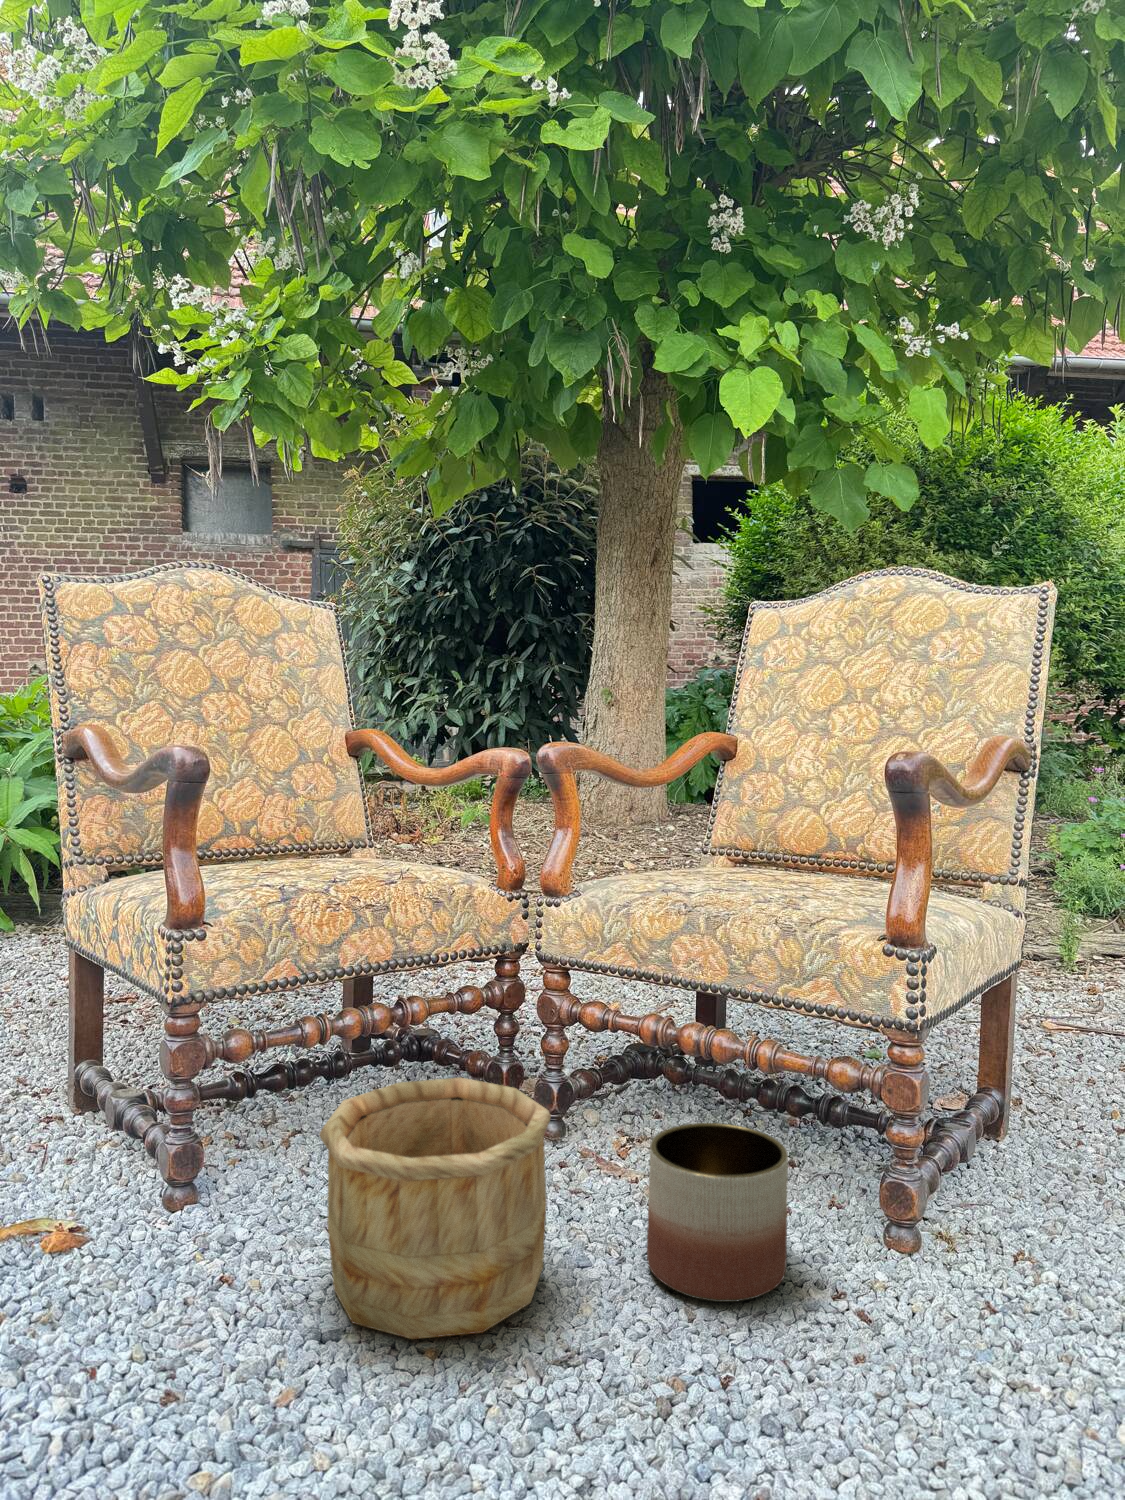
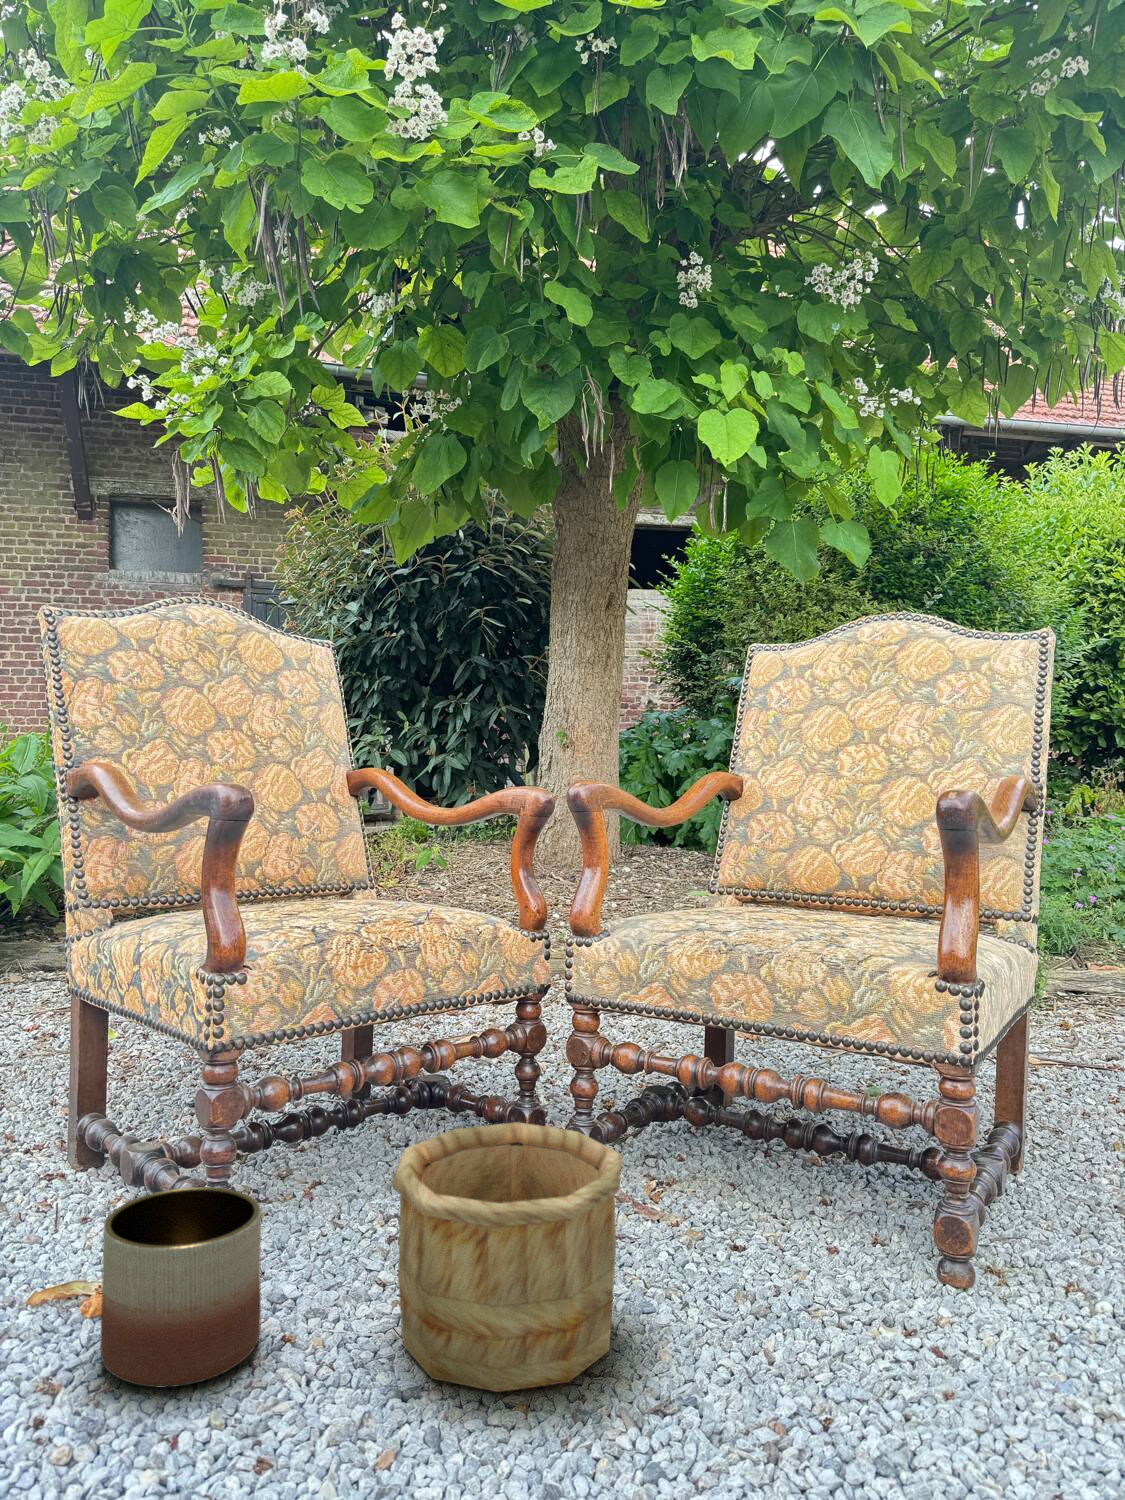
planter: present [647,1123,788,1302] -> present [100,1187,261,1388]

